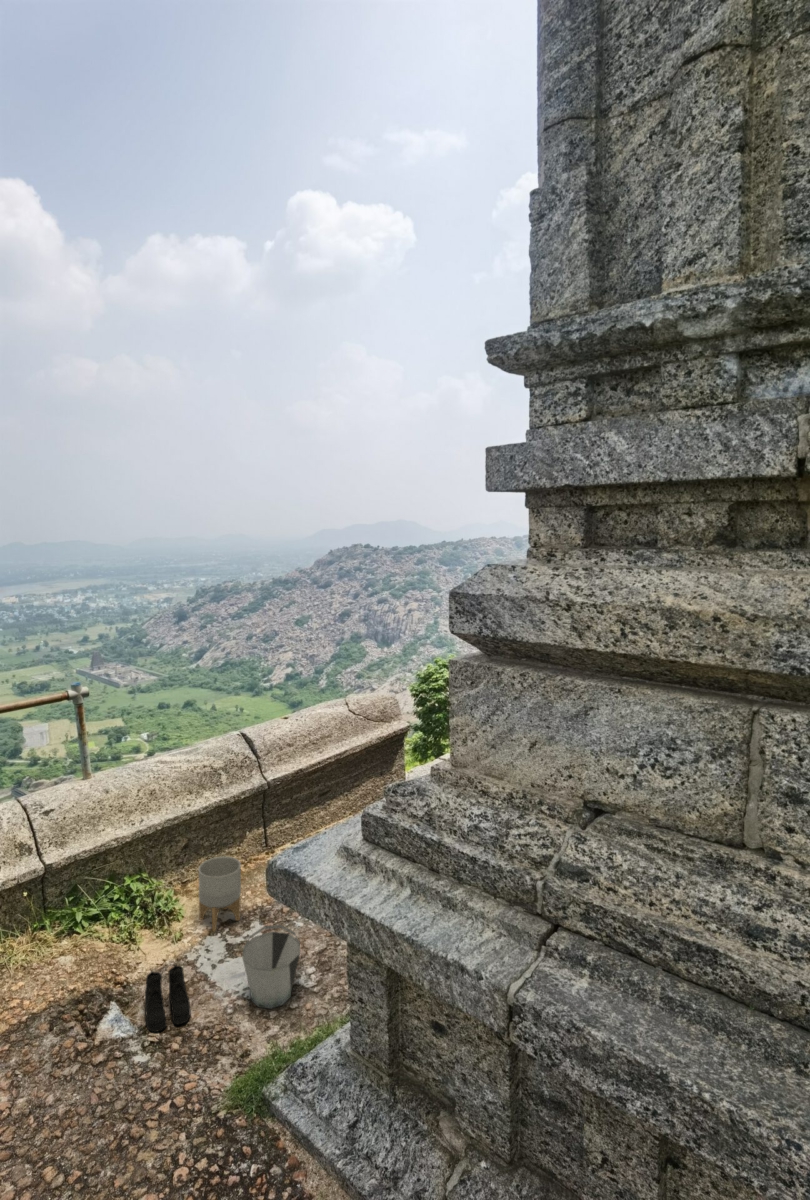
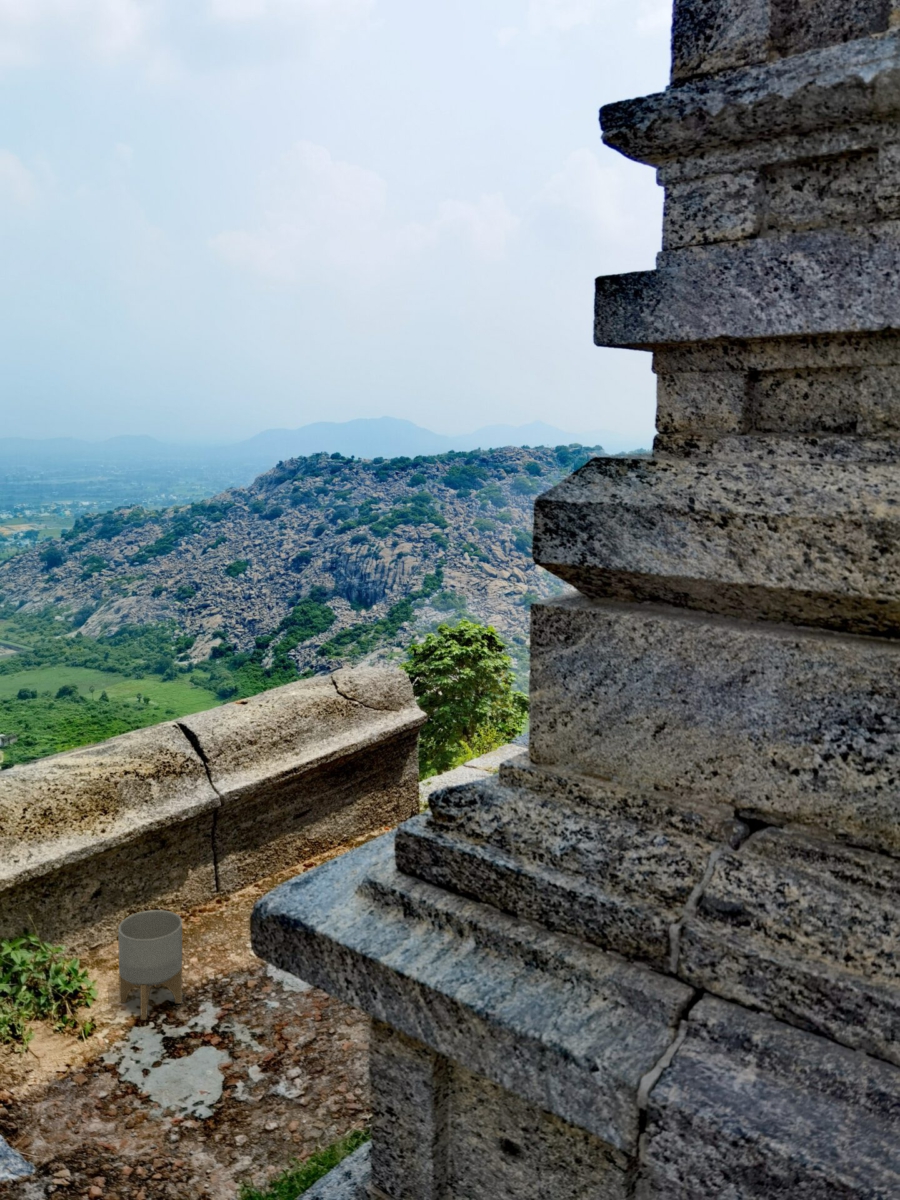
bucket: present [242,925,300,1009] -> none [195,1007,281,1127]
boots: present [145,965,190,1032] -> none [49,1068,119,1165]

